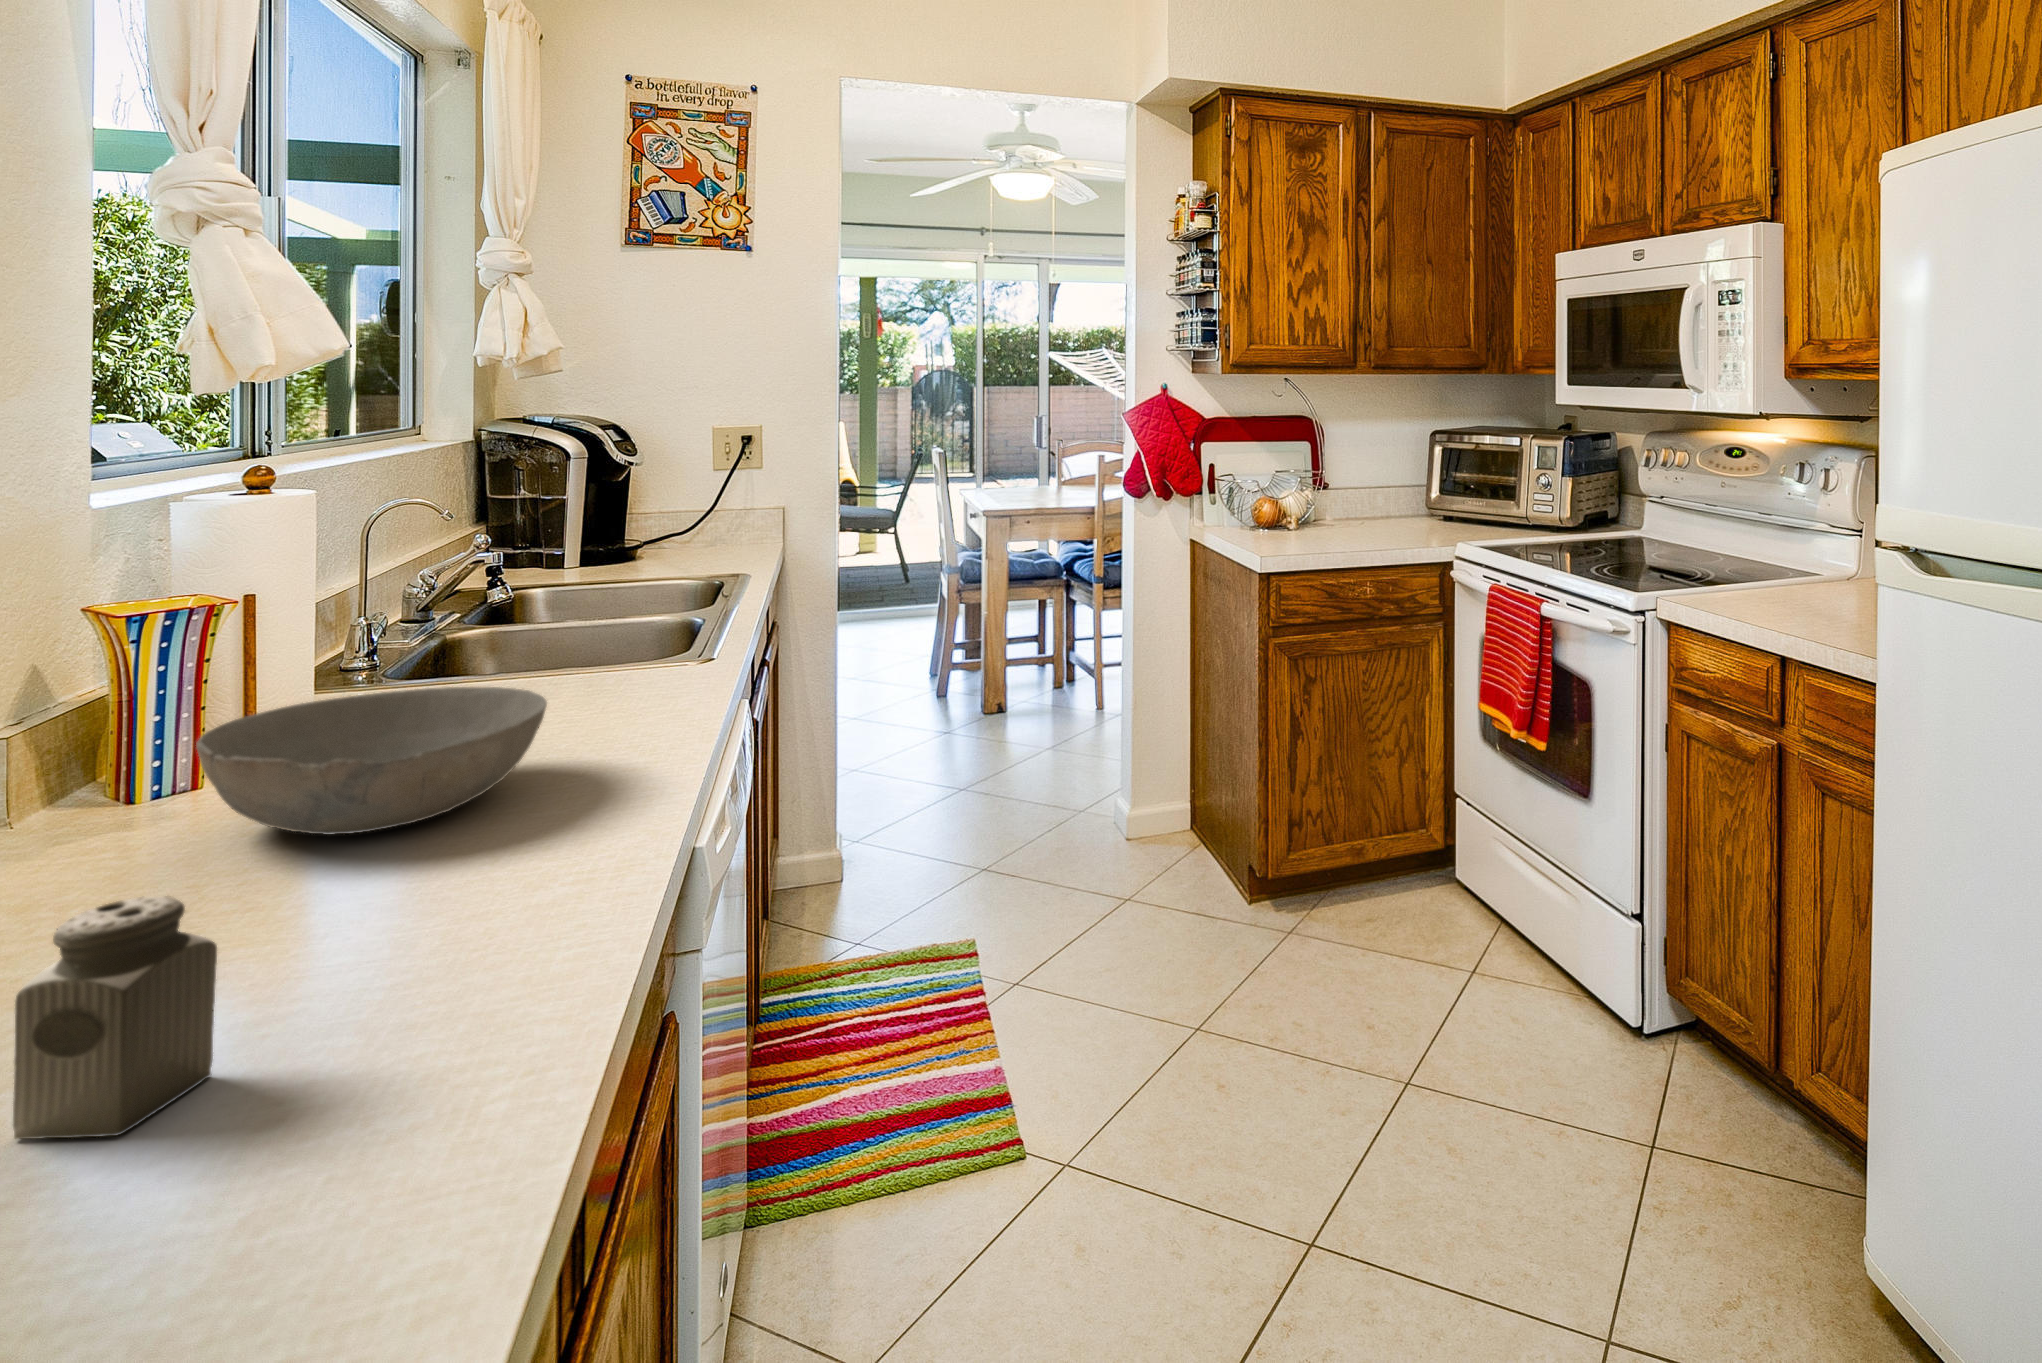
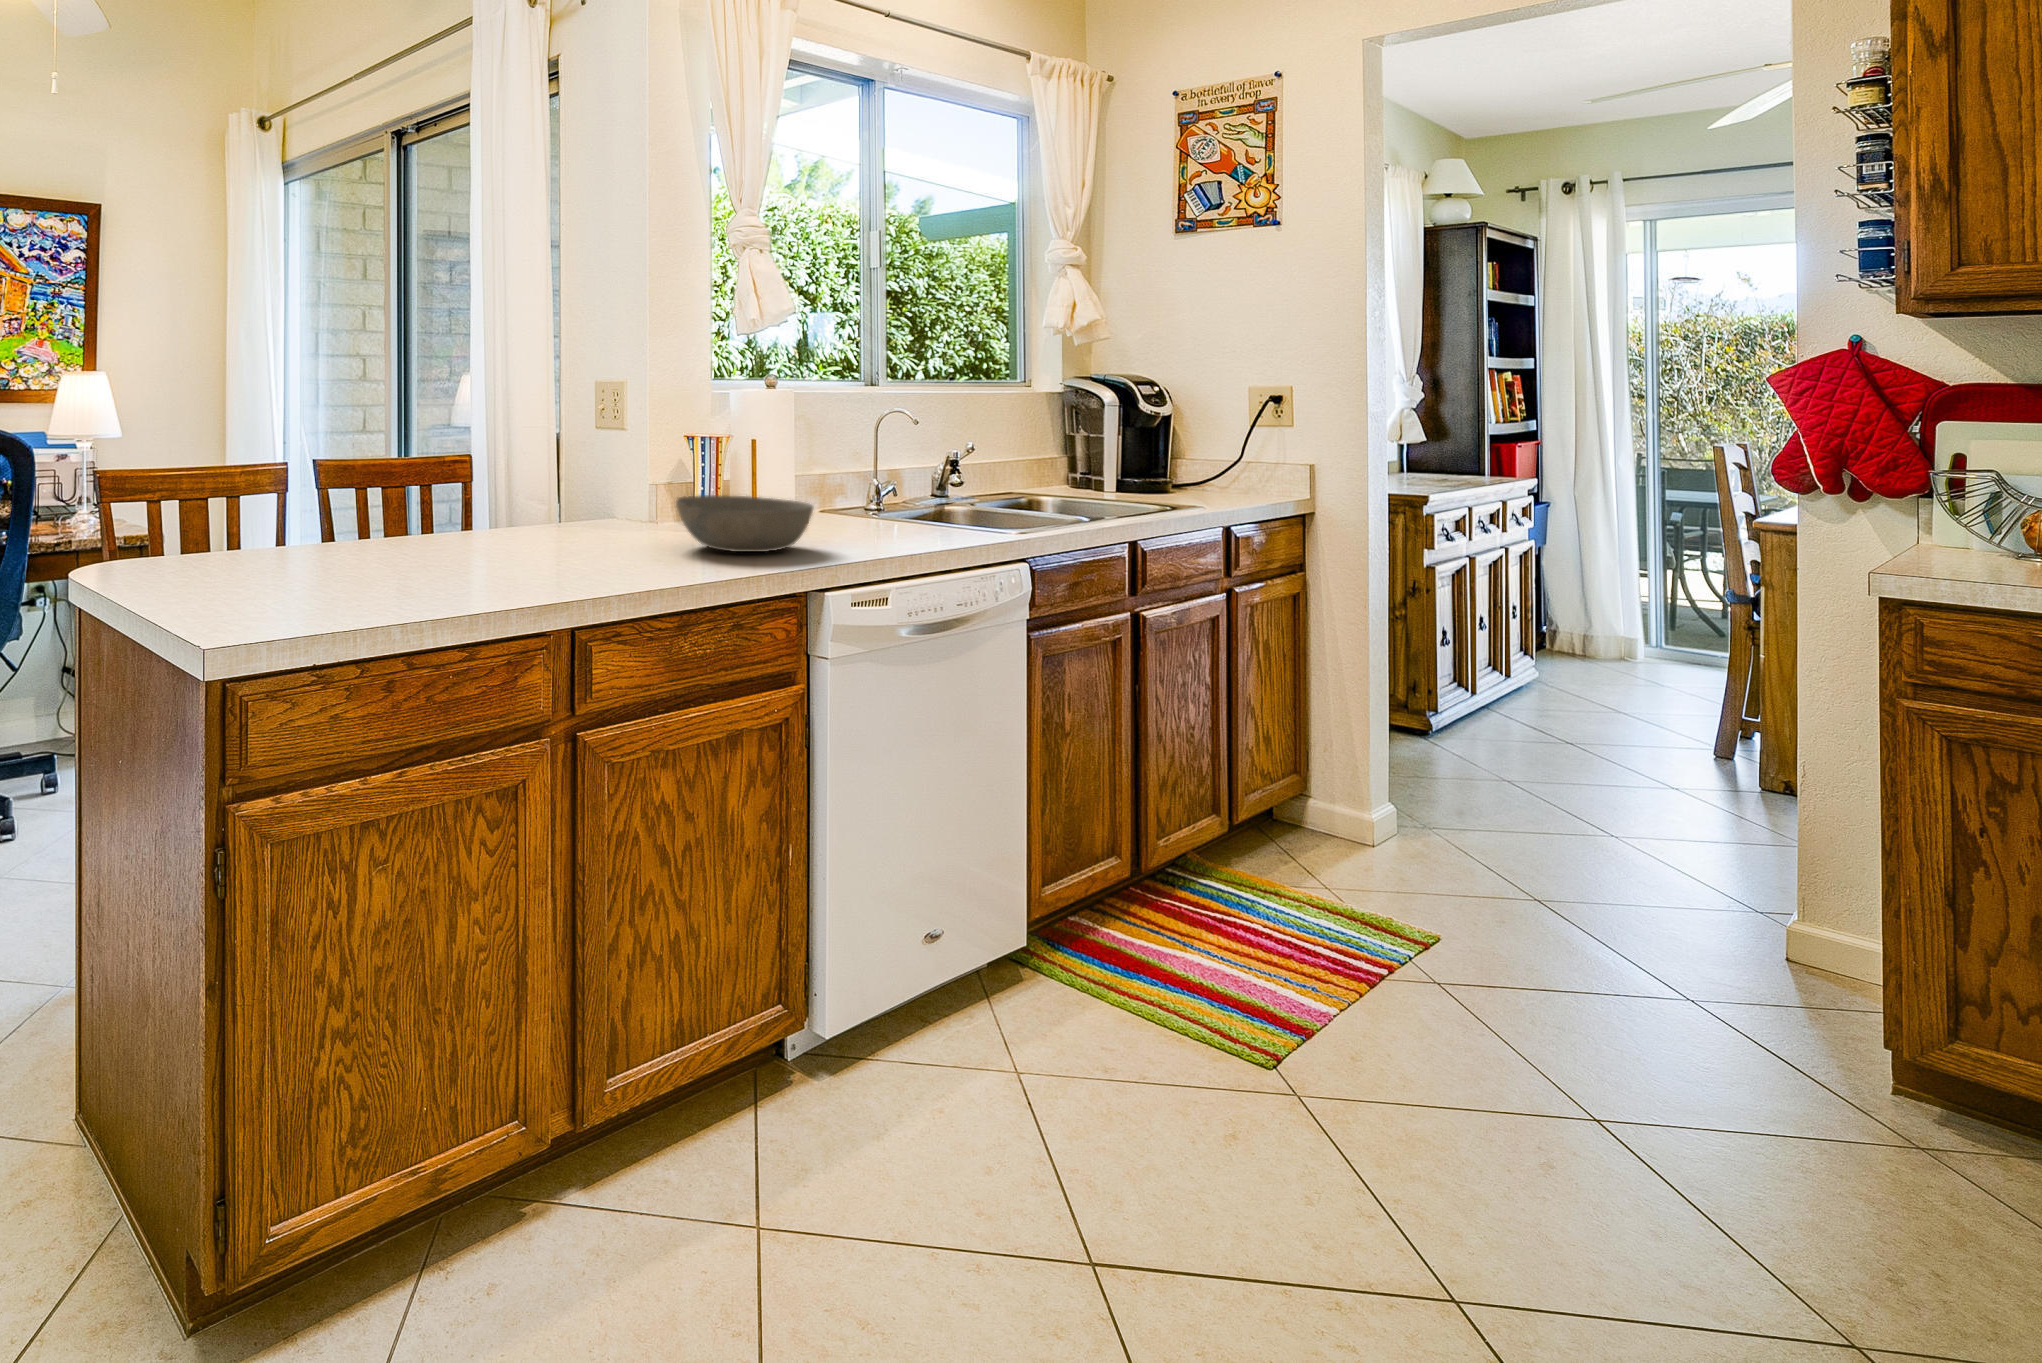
salt shaker: present [13,896,217,1139] -> none [521,508,562,580]

